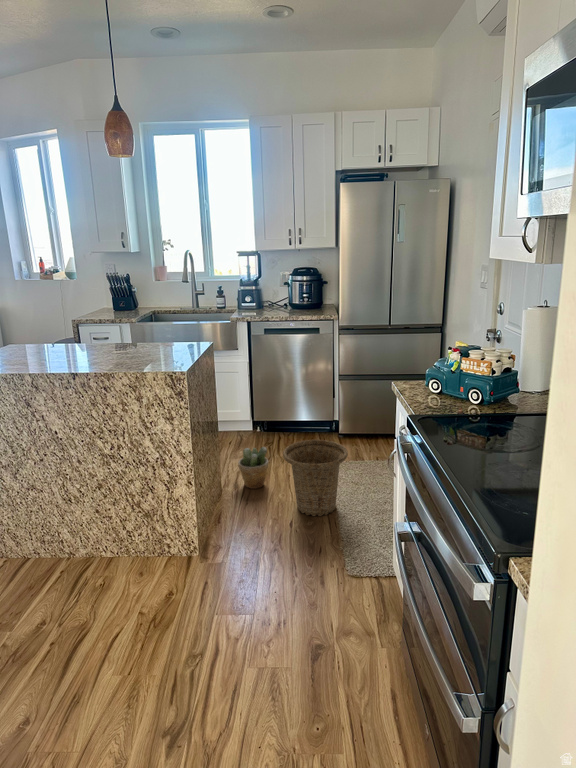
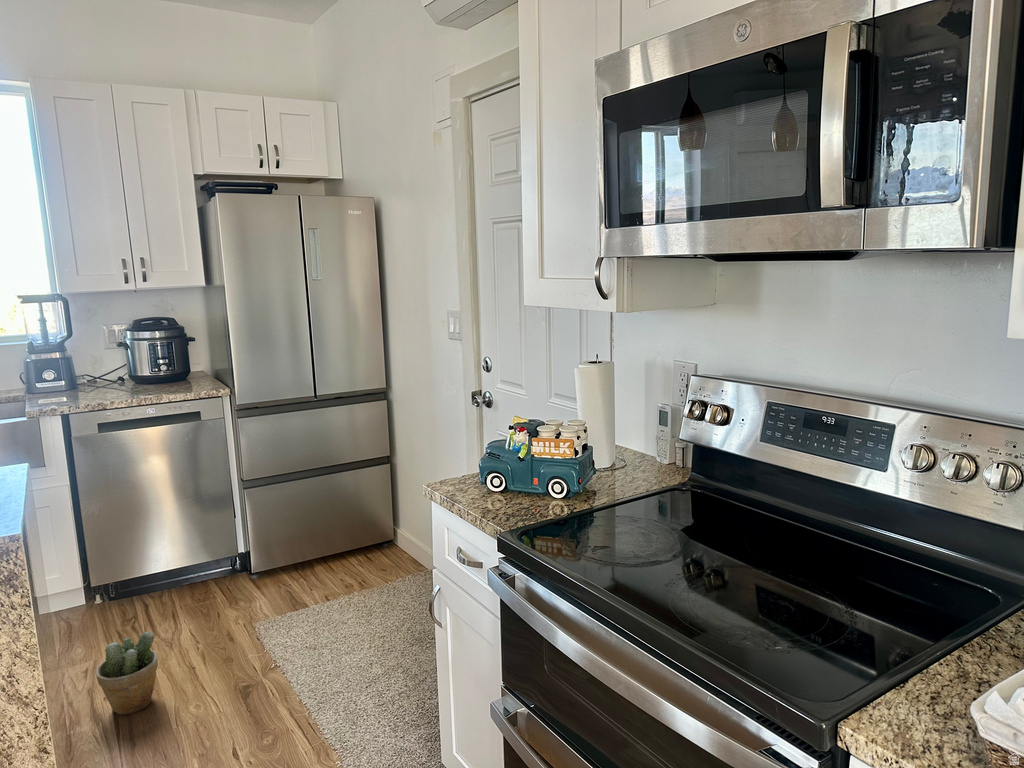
basket: present [283,440,348,516] -> none [200,591,313,727]

